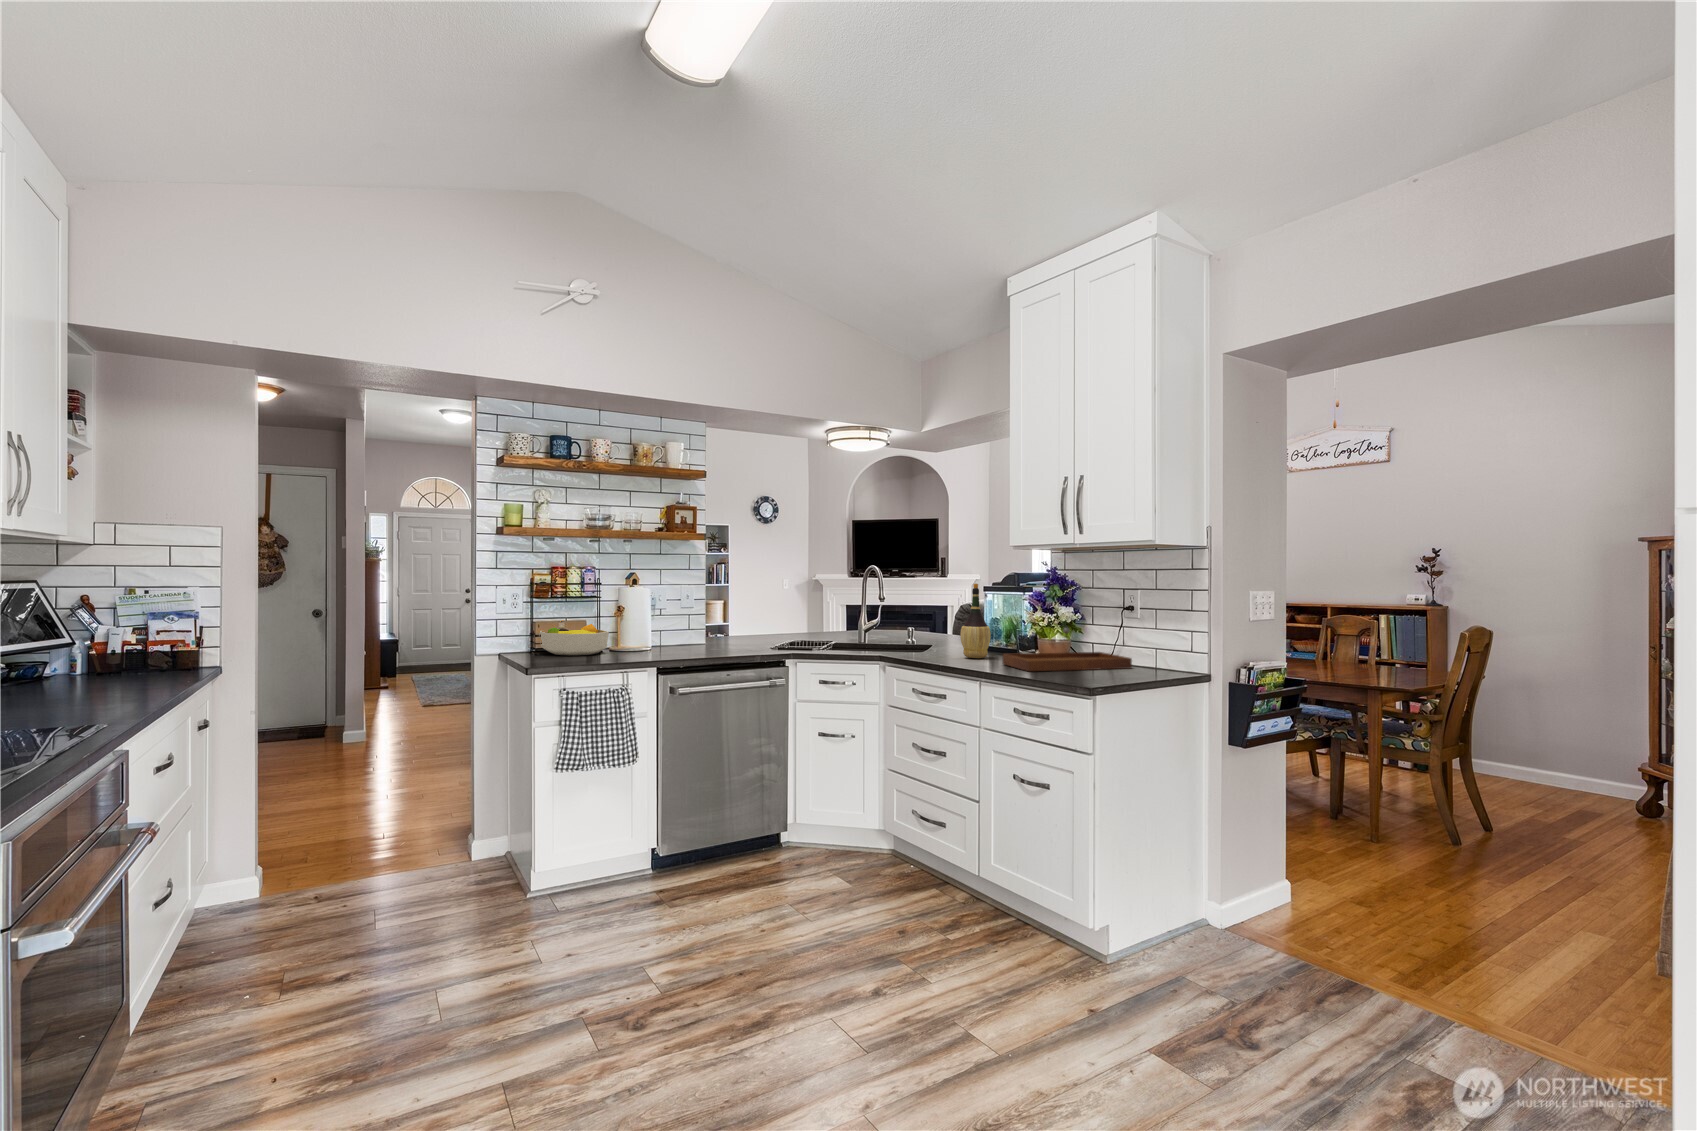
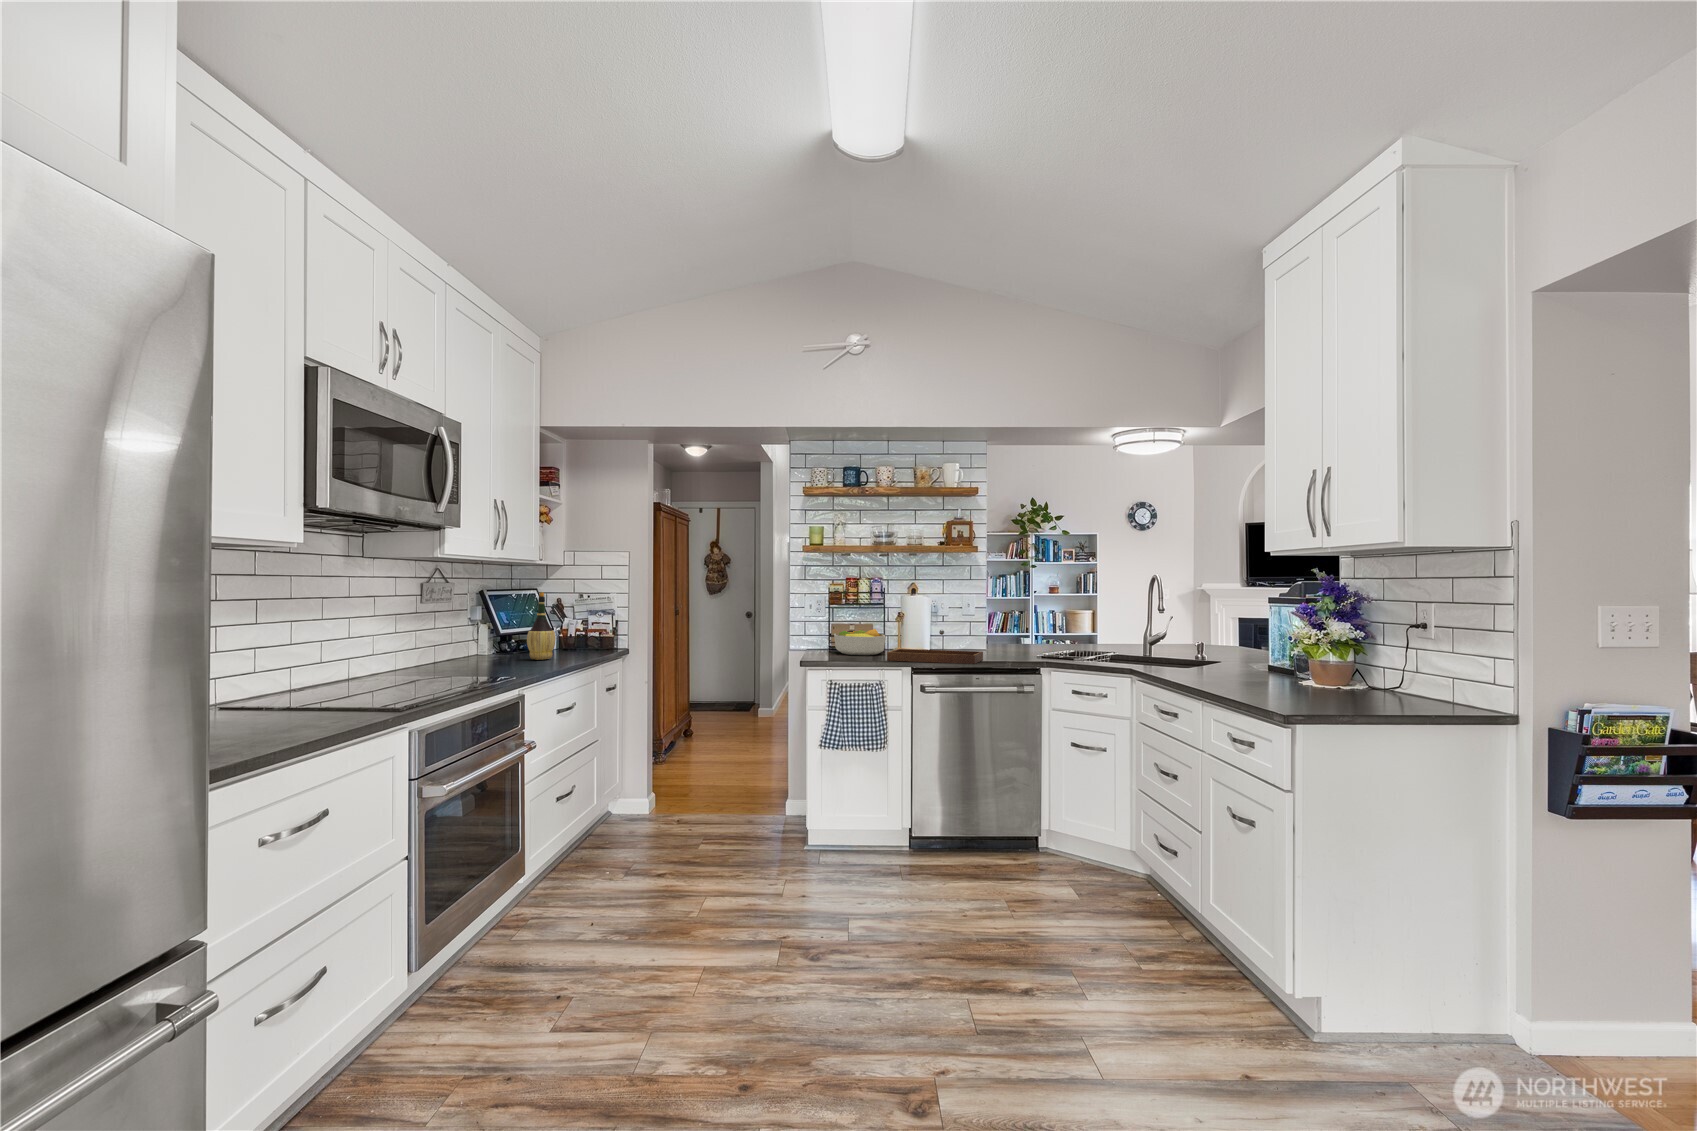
wine bottle: present [960,583,991,658] -> present [527,592,556,660]
tray: present [1003,628,1132,671] -> present [887,630,983,664]

